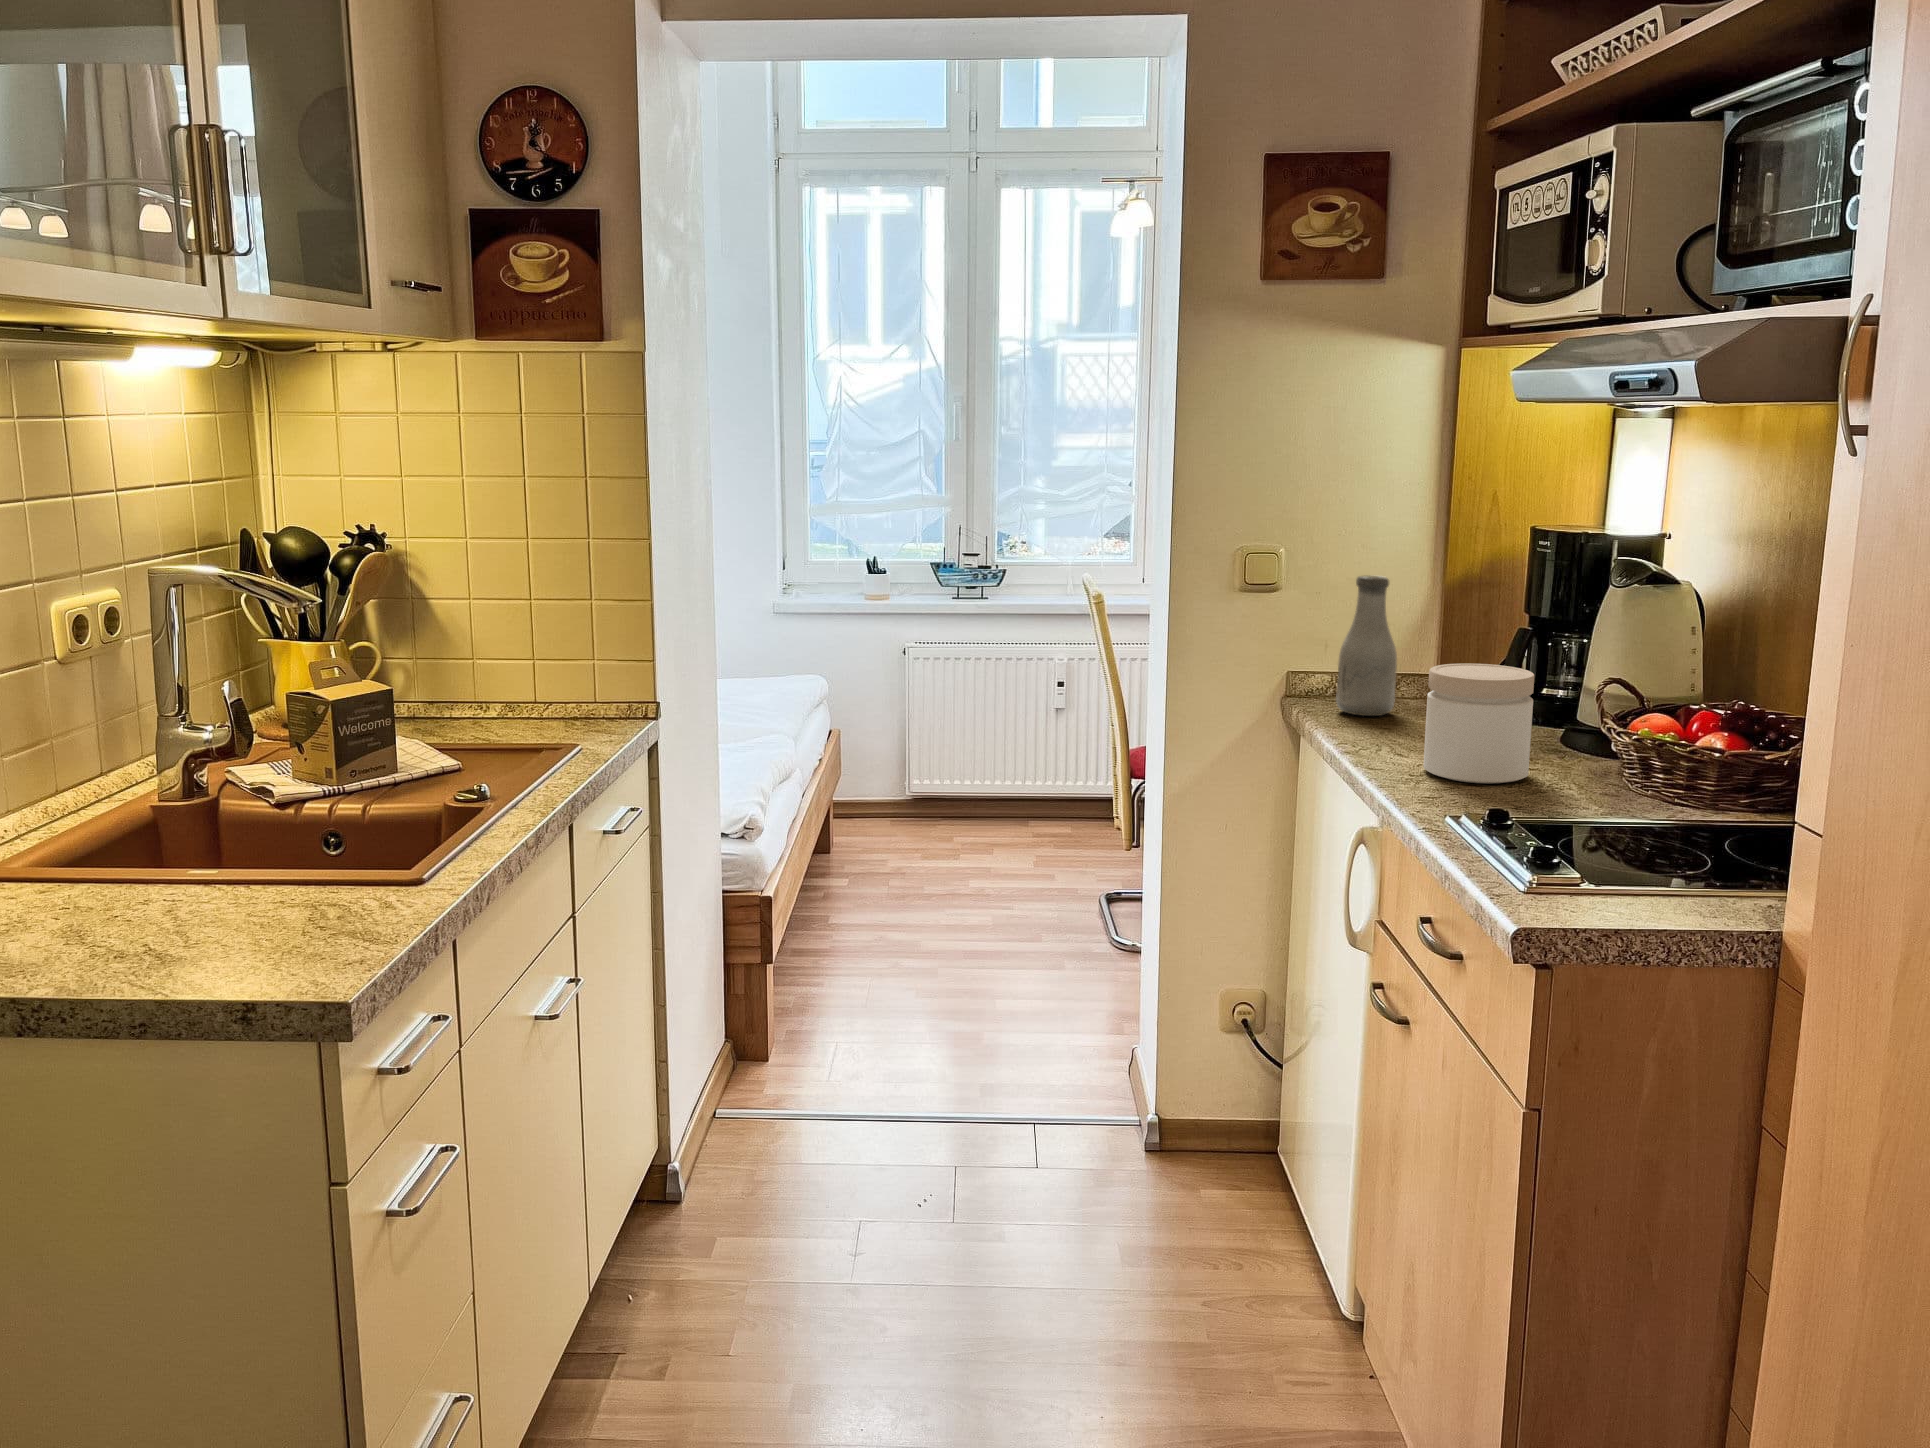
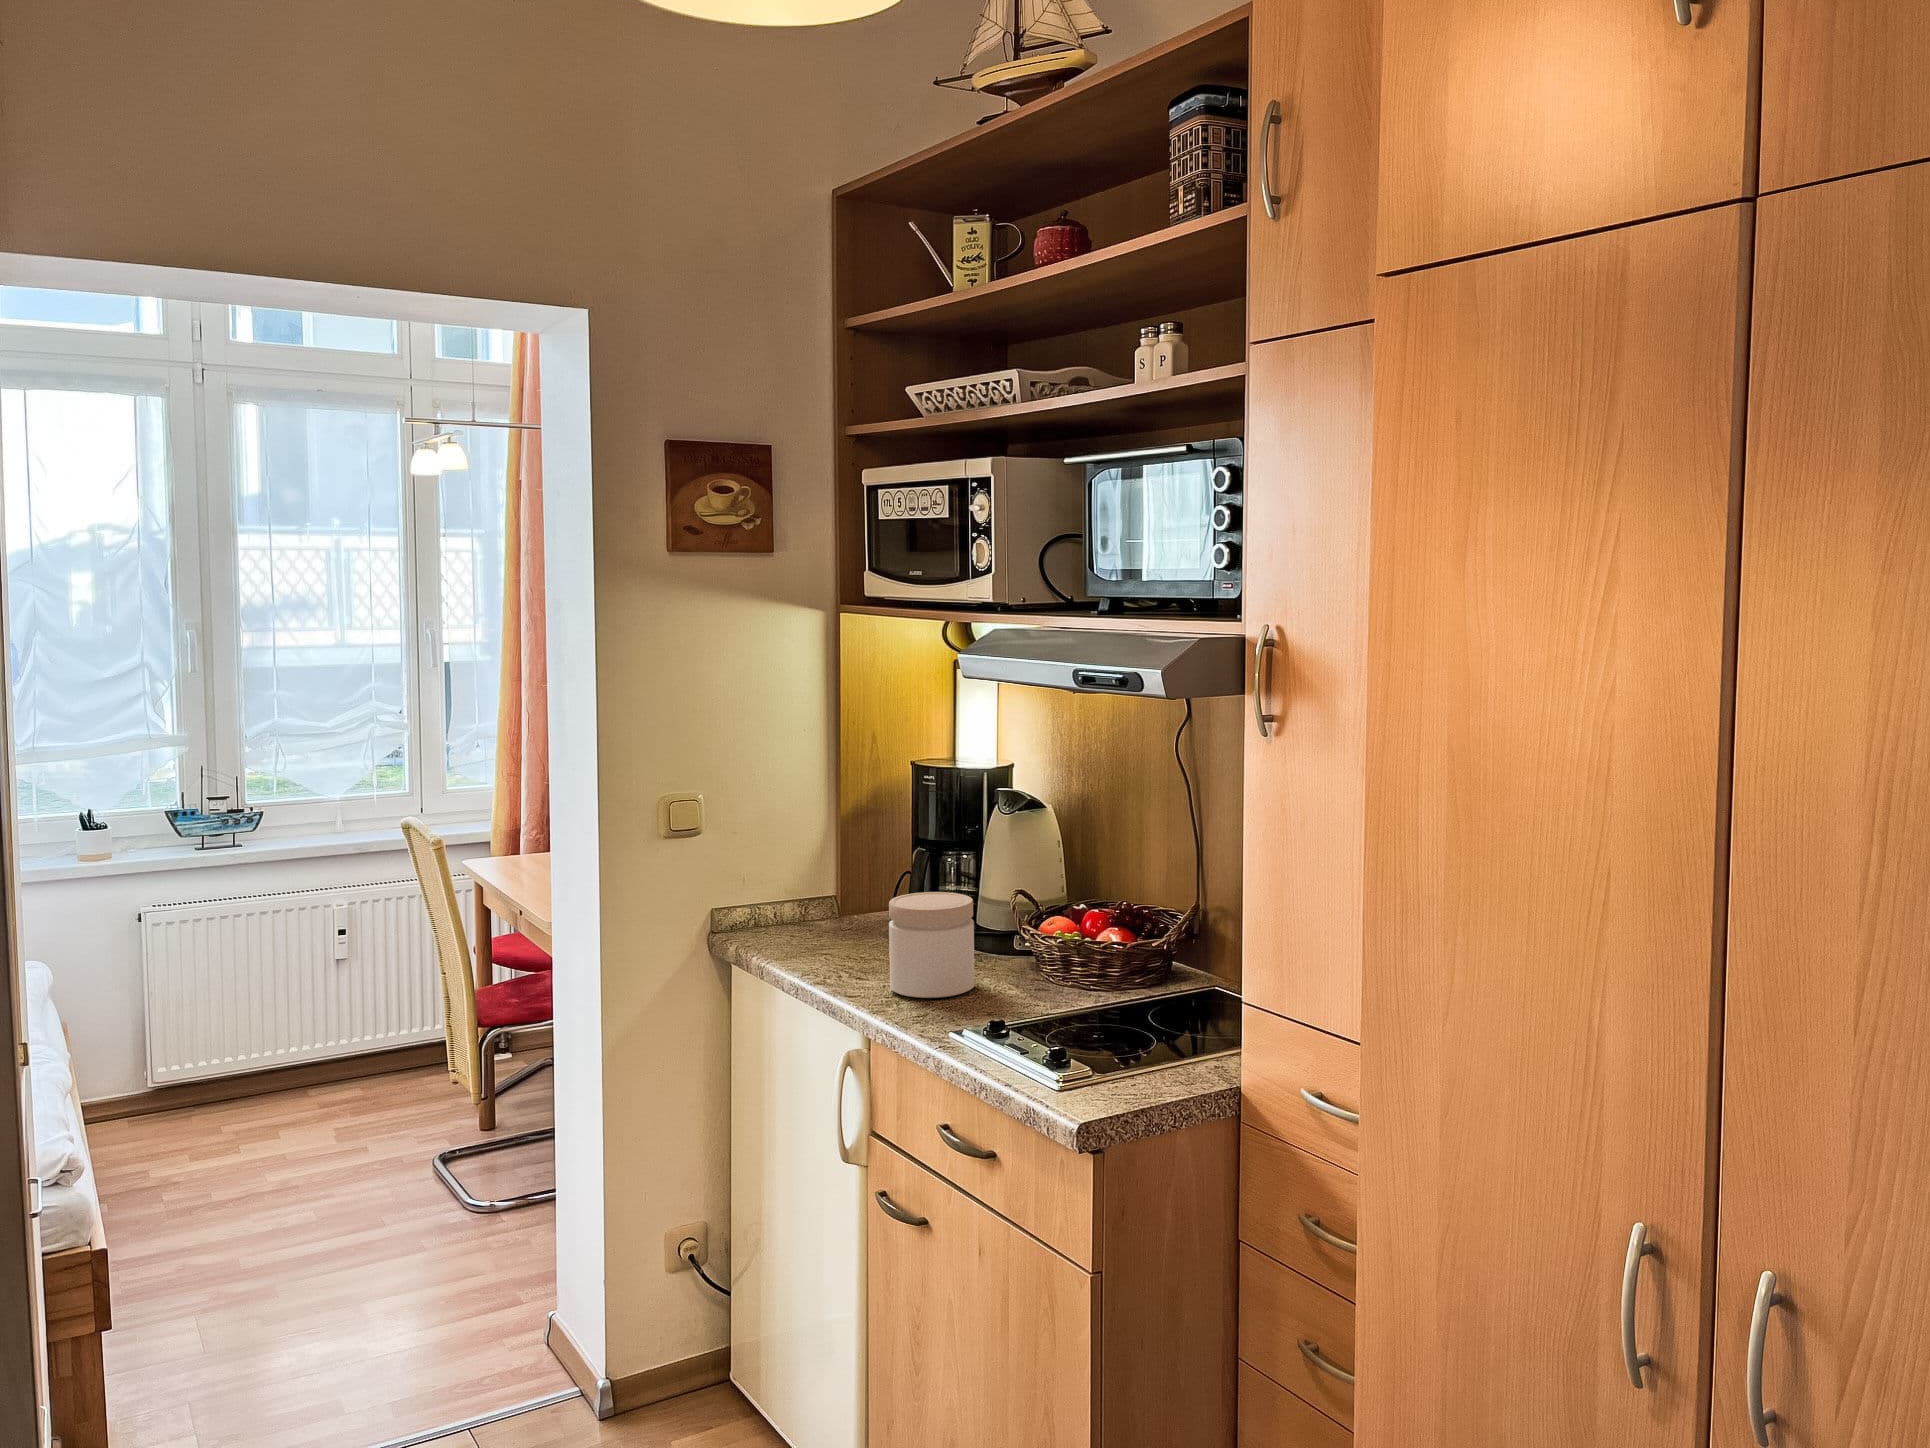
bottle: present [1336,576,1397,716] -> none [766,816,817,945]

